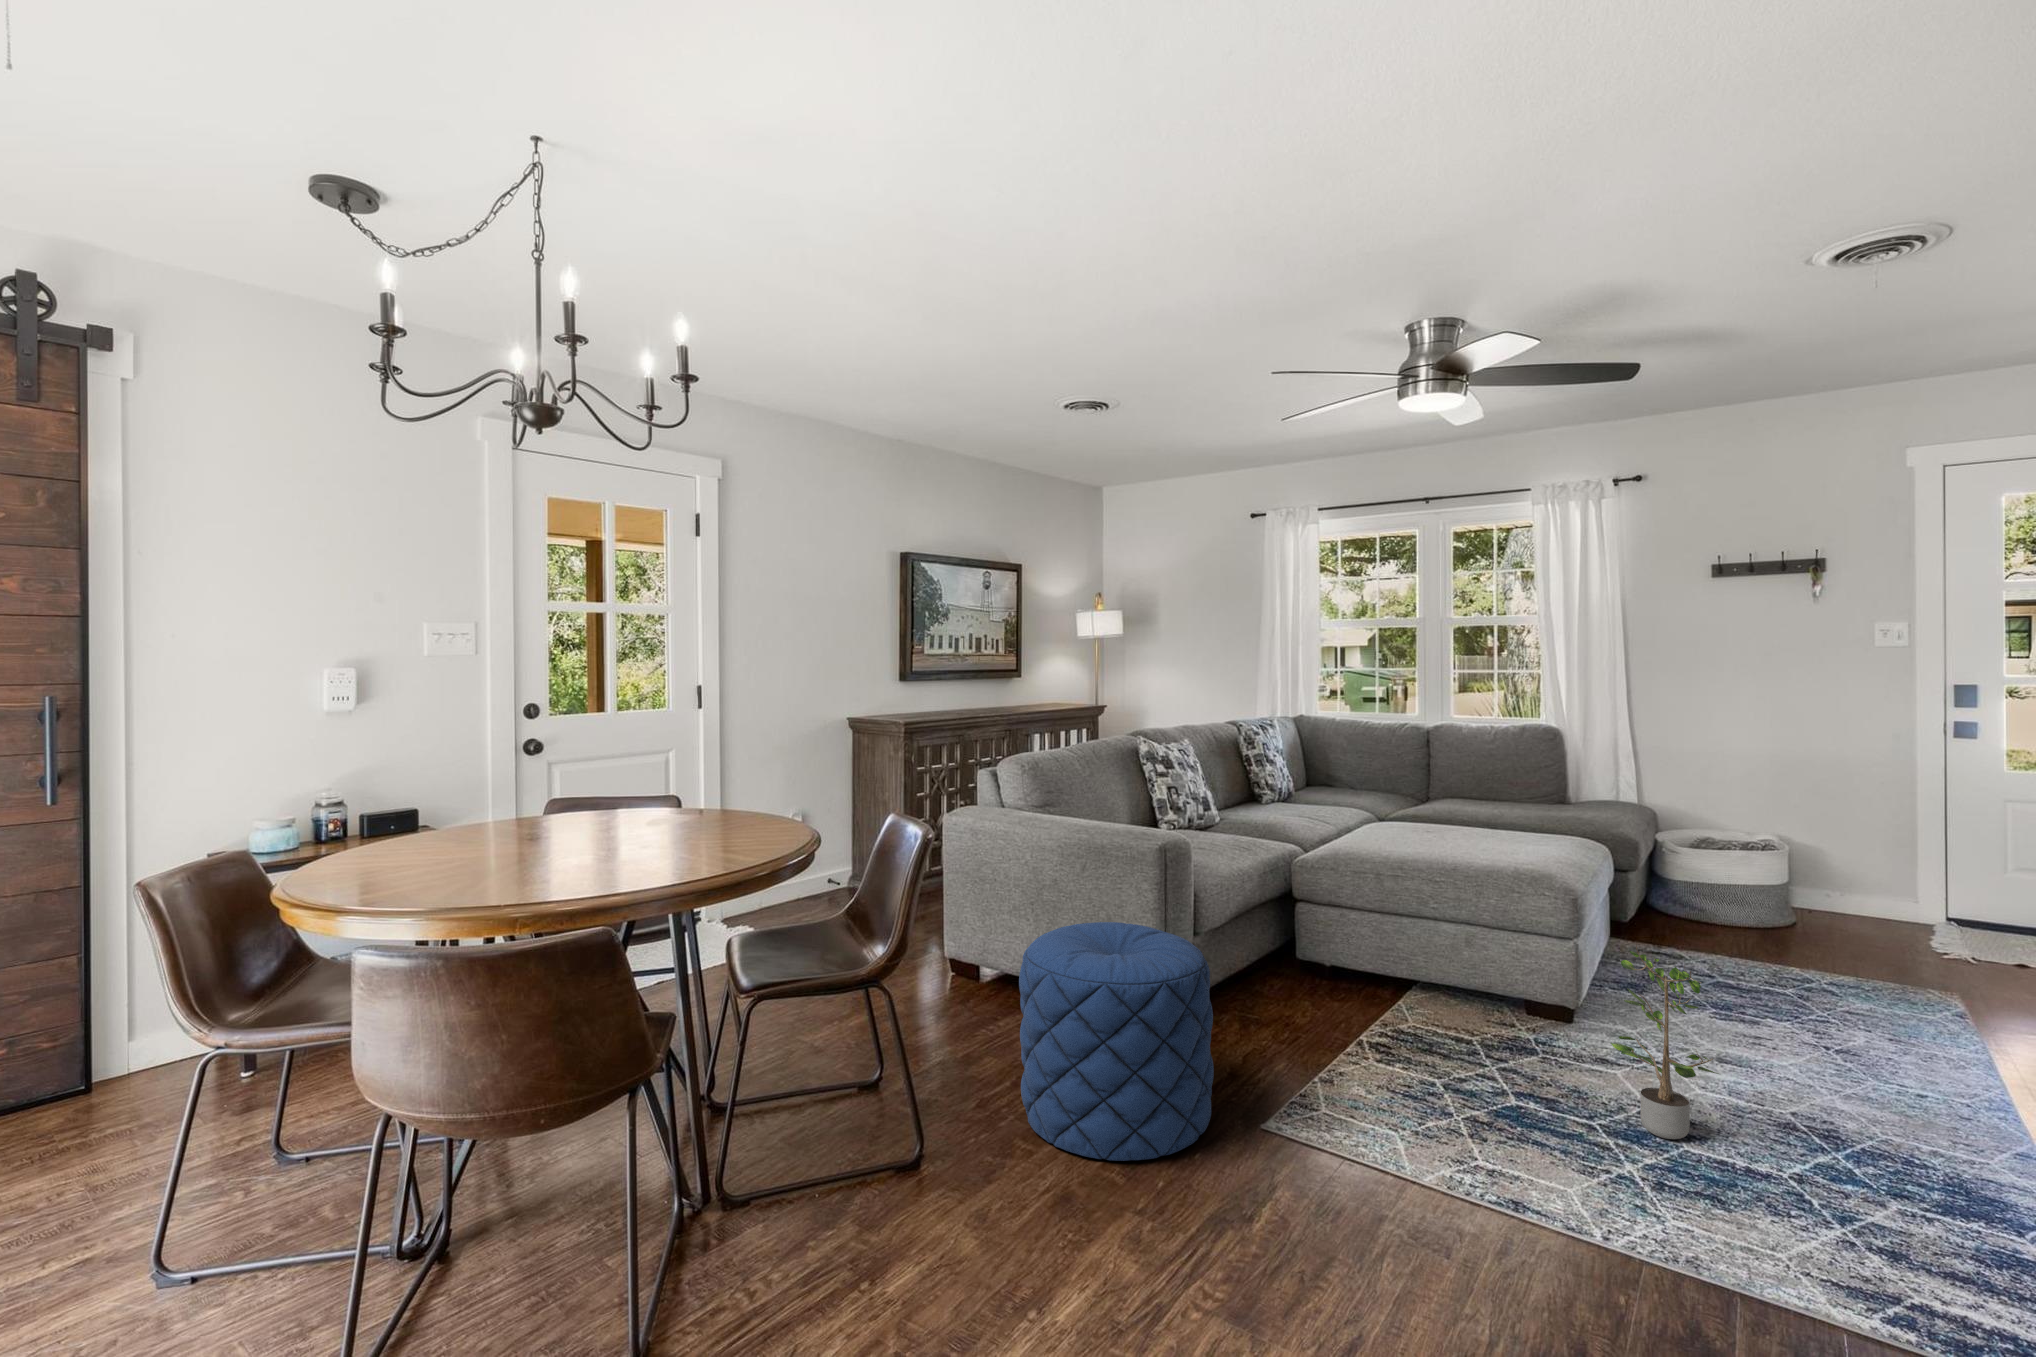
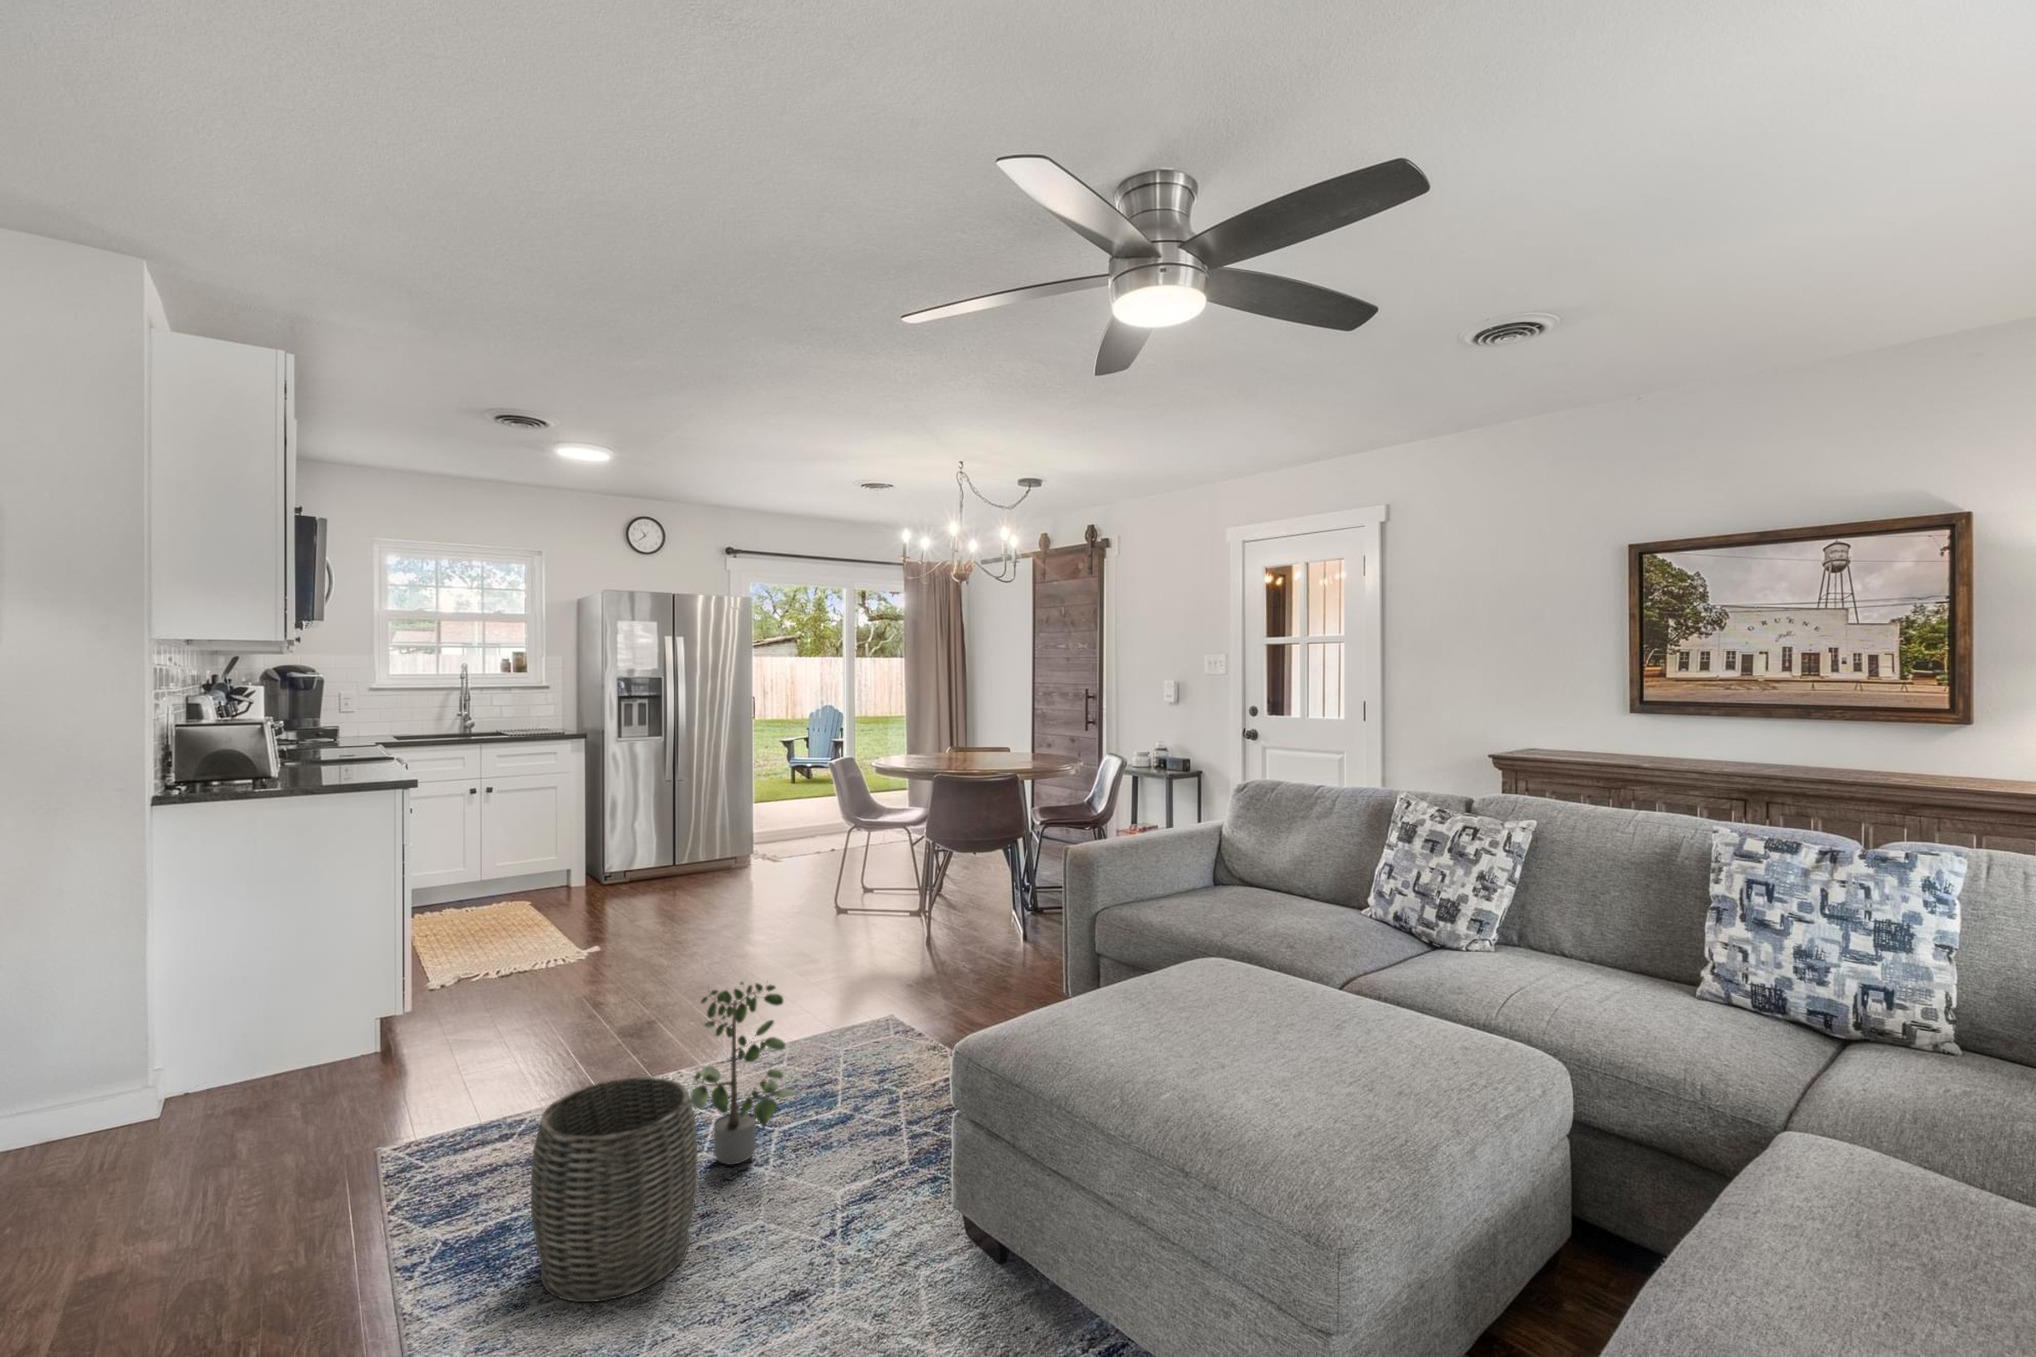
pouf: present [1019,922,1214,1161] -> none [875,857,1003,1002]
woven basket: none [1761,992,1932,1171] -> present [531,1077,698,1302]

